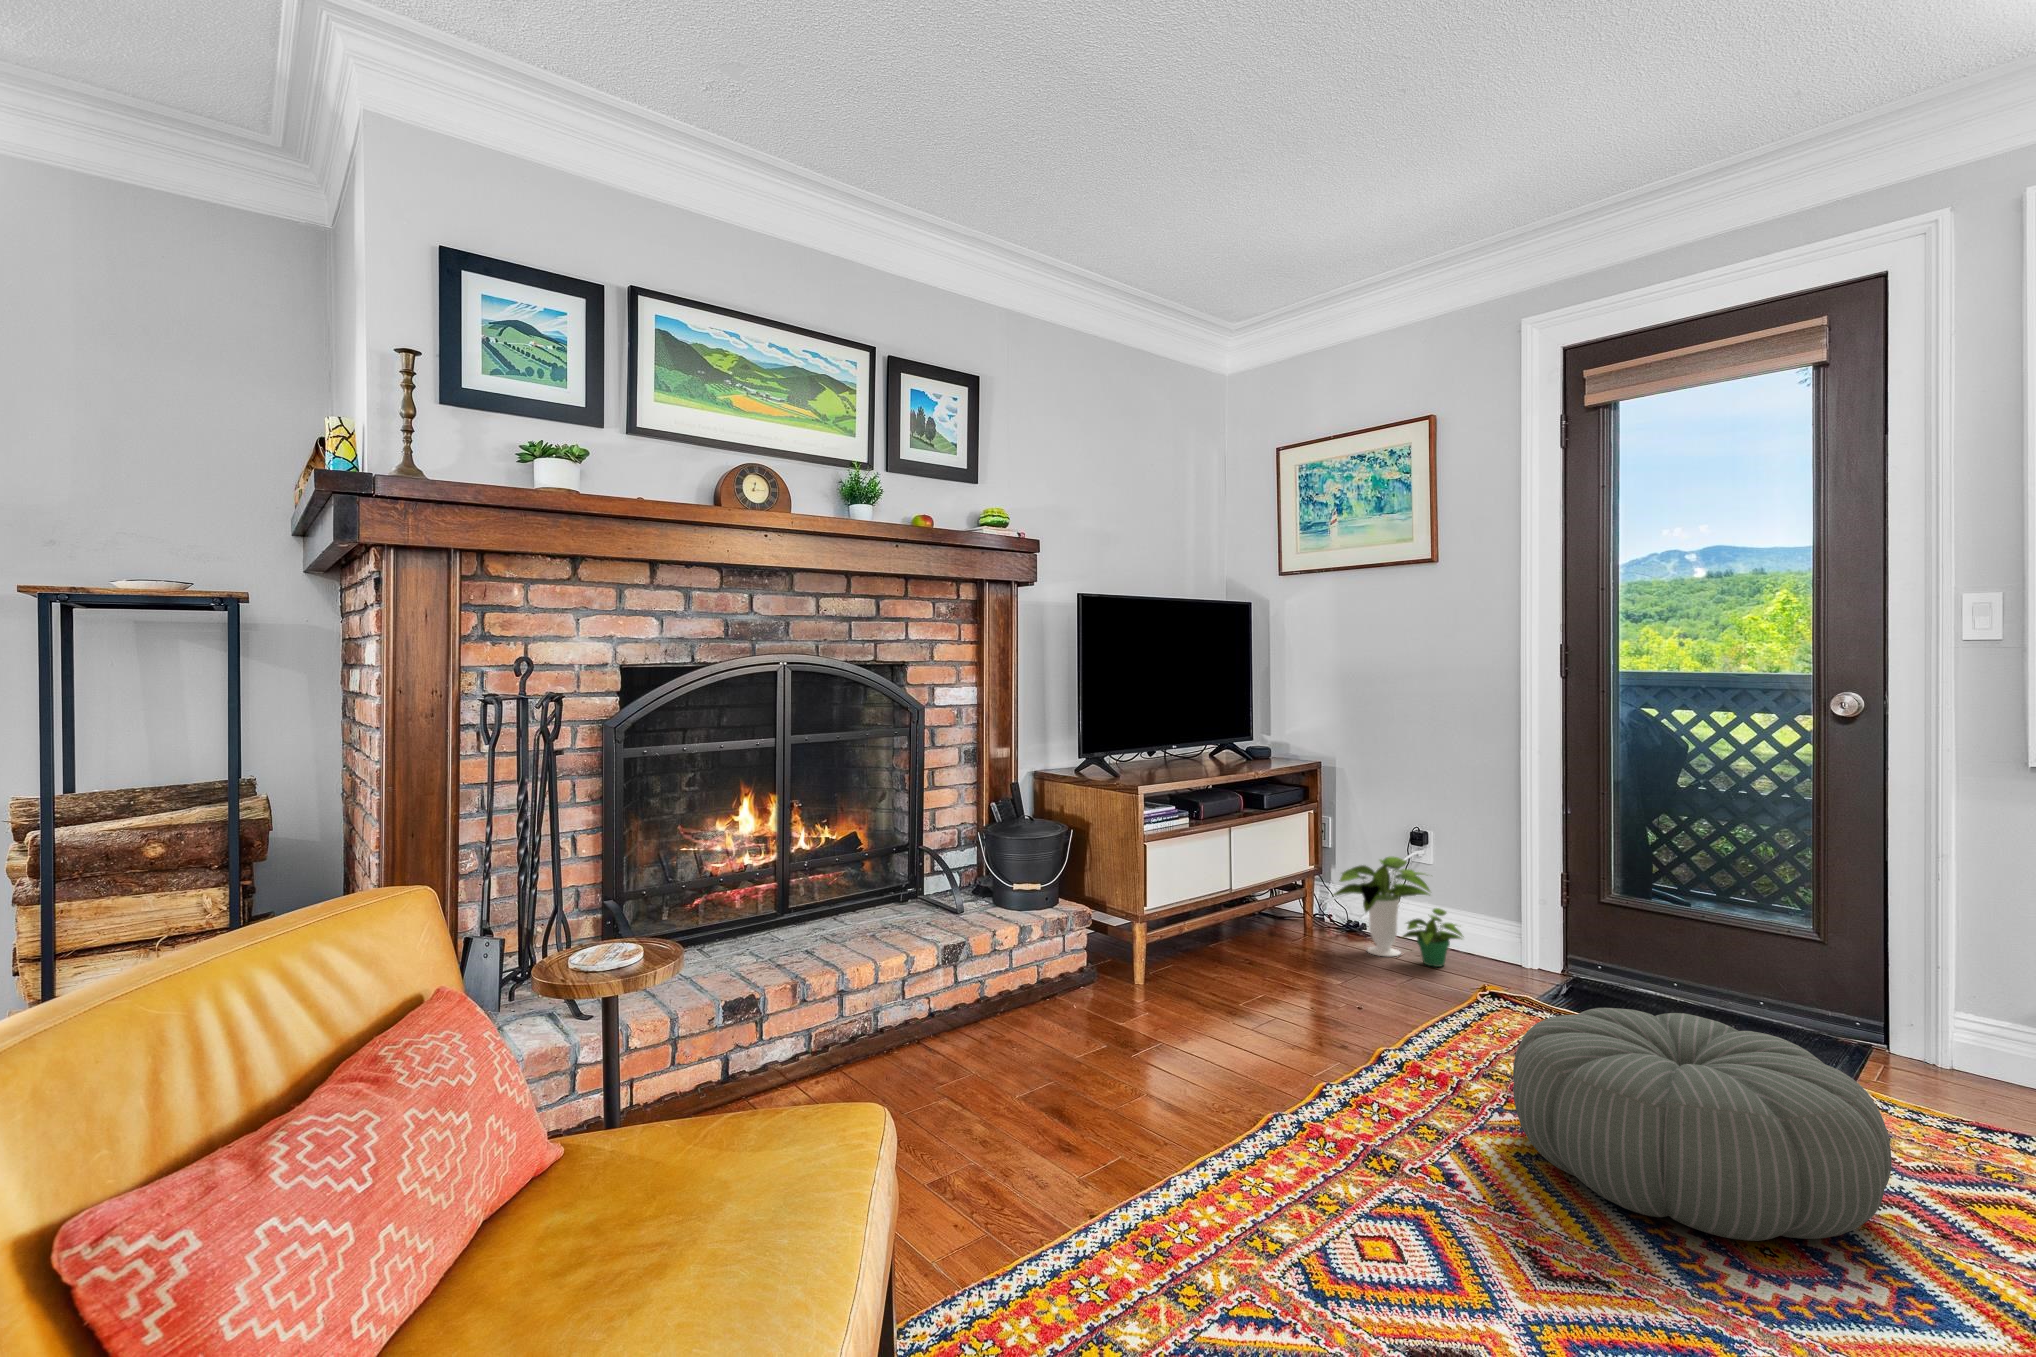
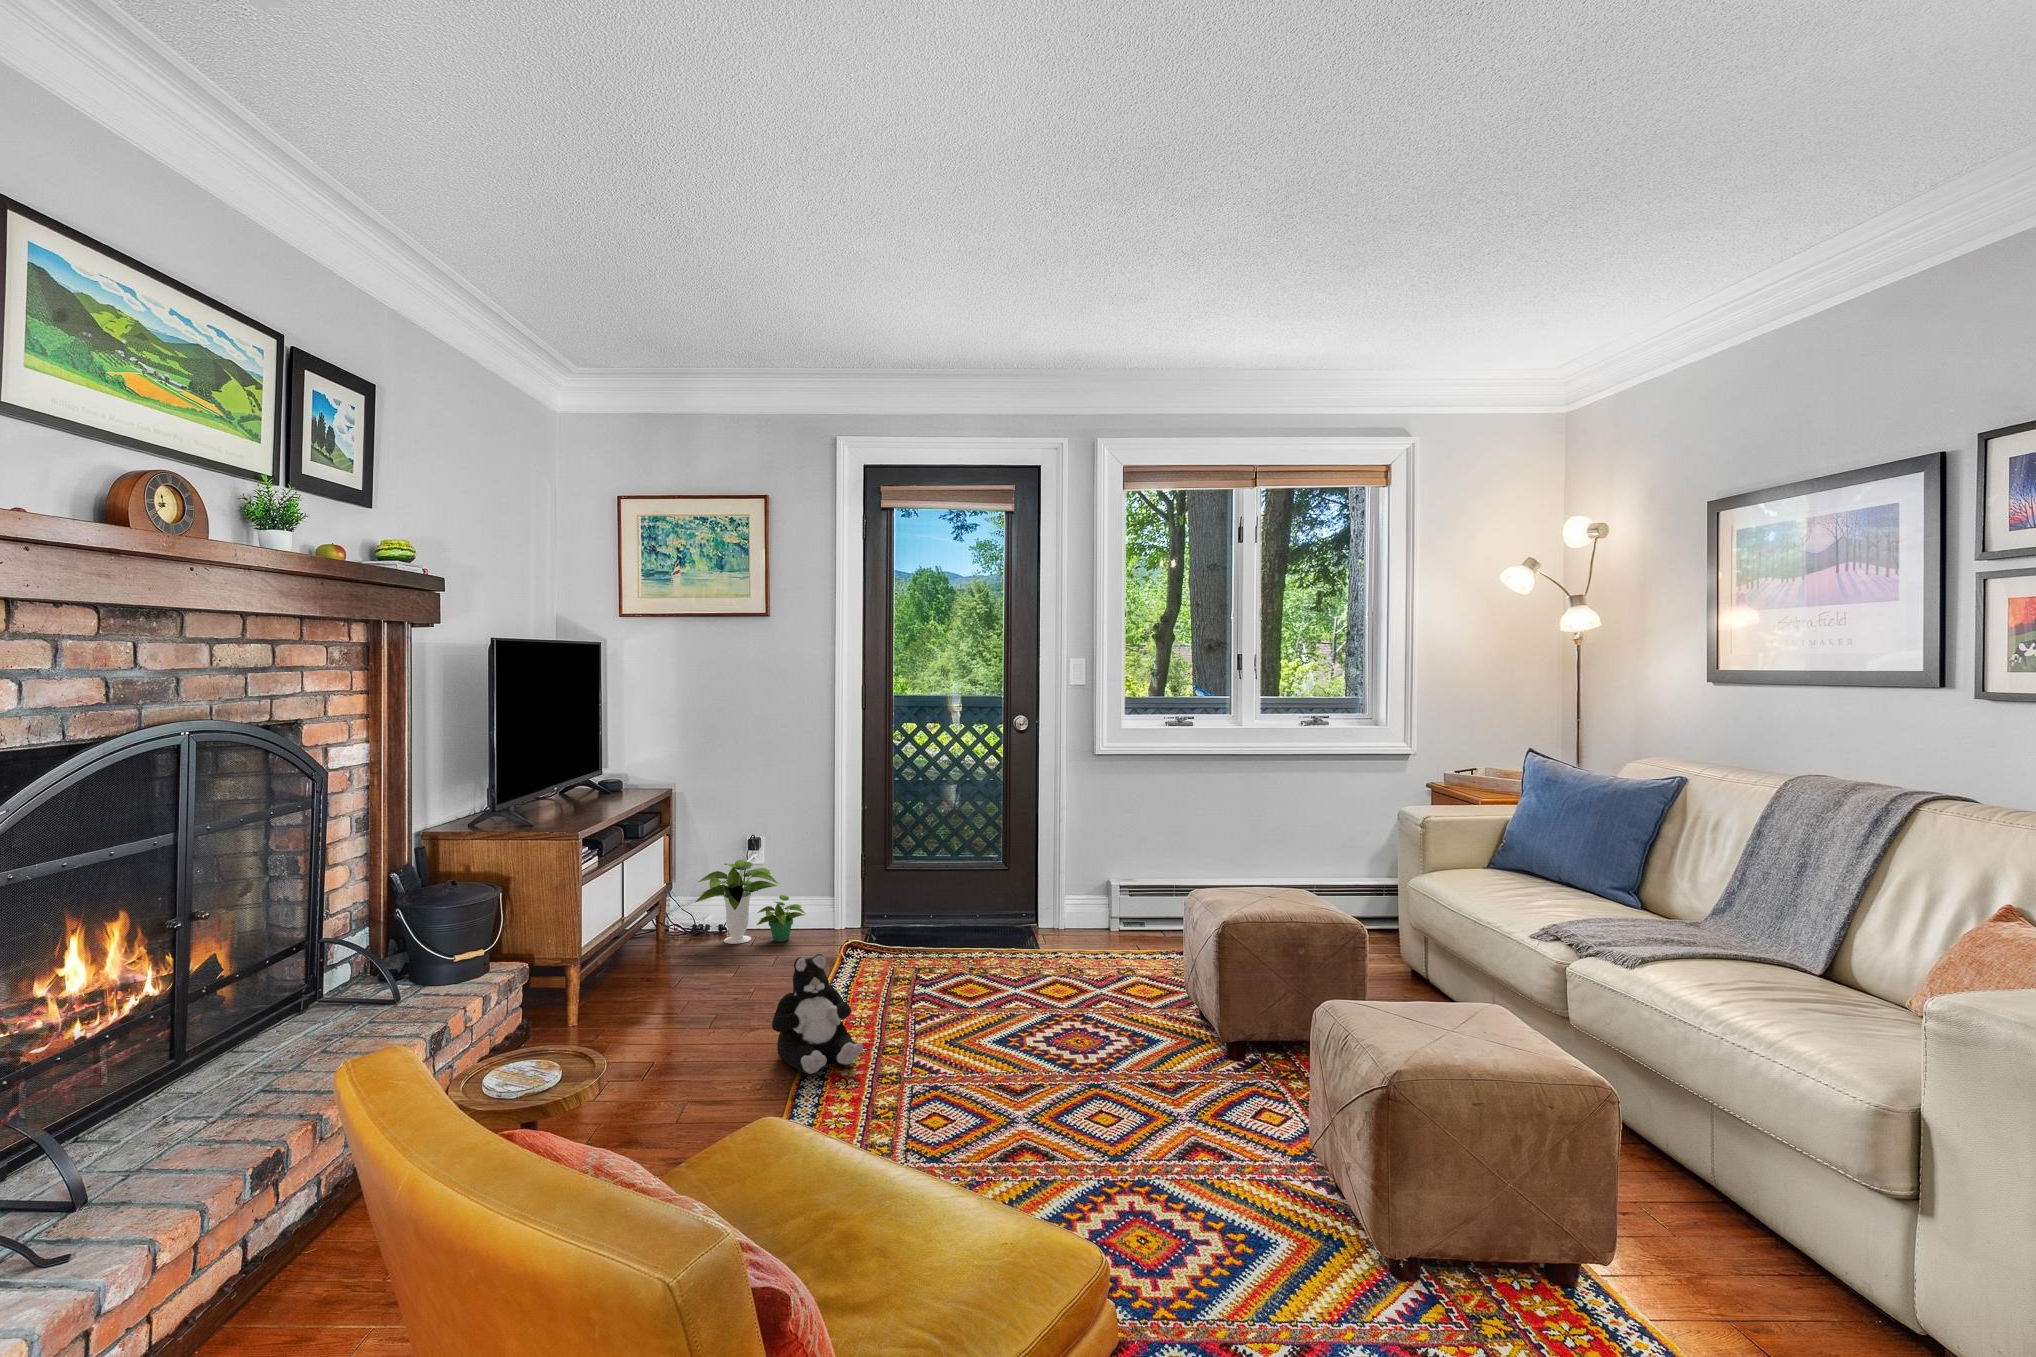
plush toy: none [1266,969,1376,1127] -> present [772,954,863,1074]
pouf: present [1513,1008,1892,1241] -> none [931,927,1114,1046]

